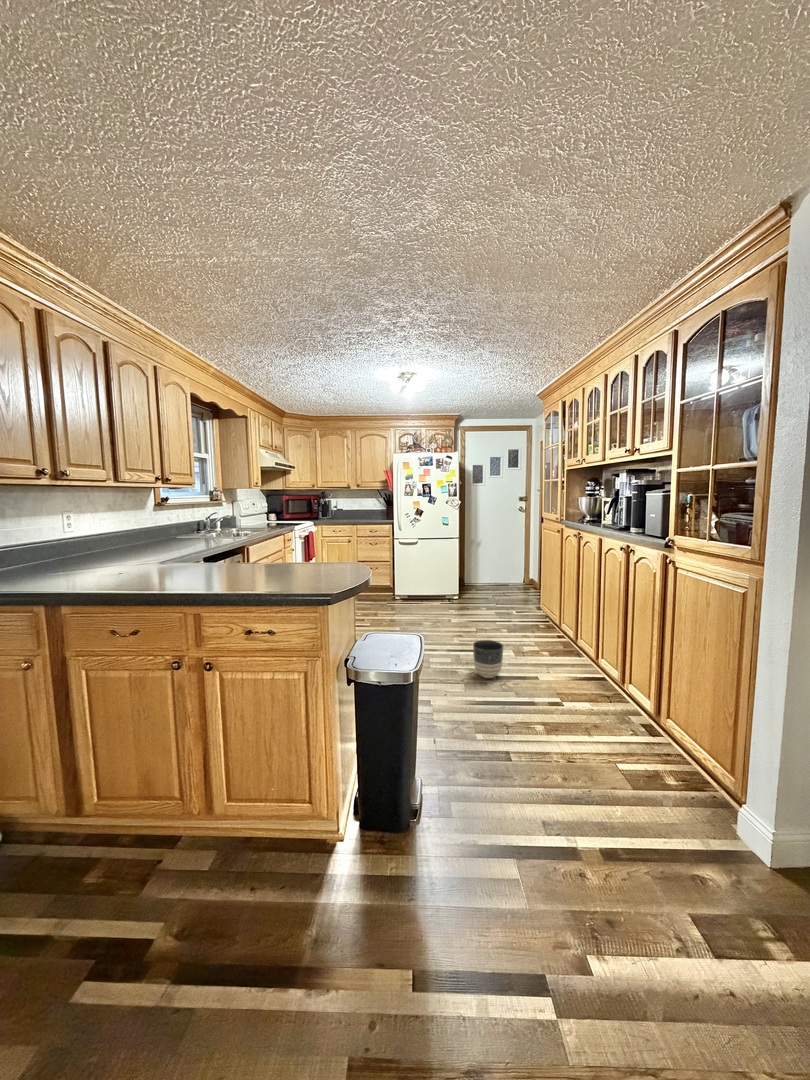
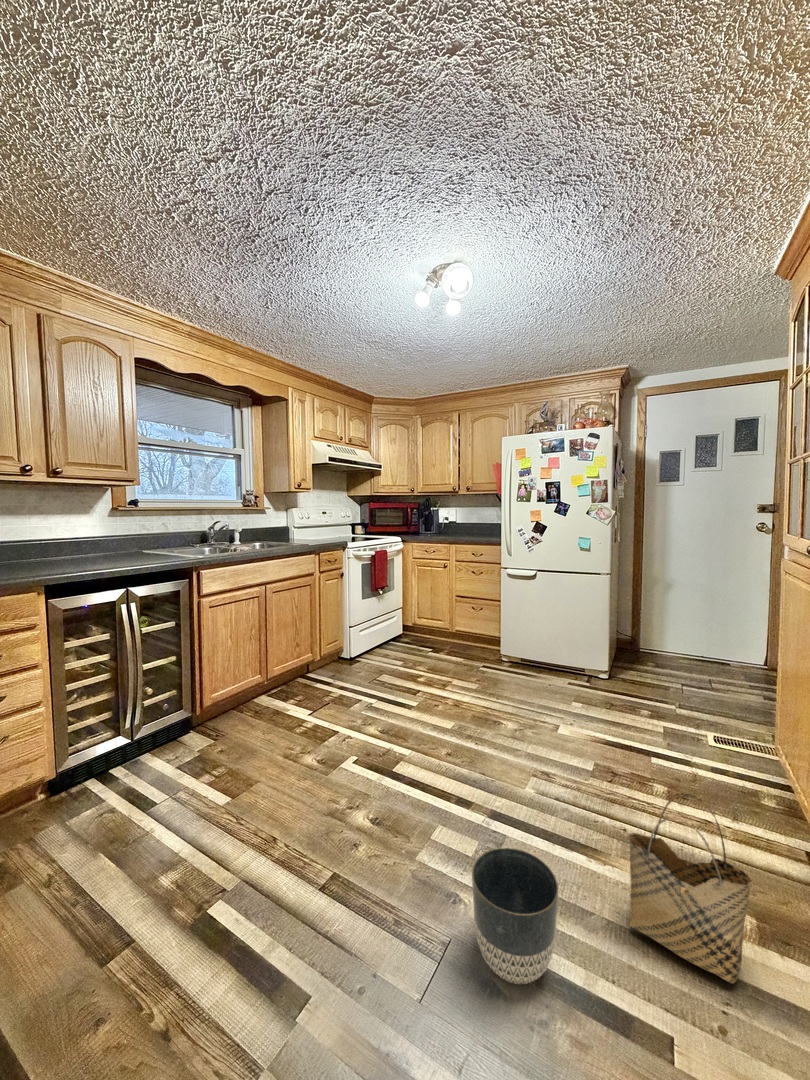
woven basket: none [513,612,550,663] -> present [628,793,752,983]

